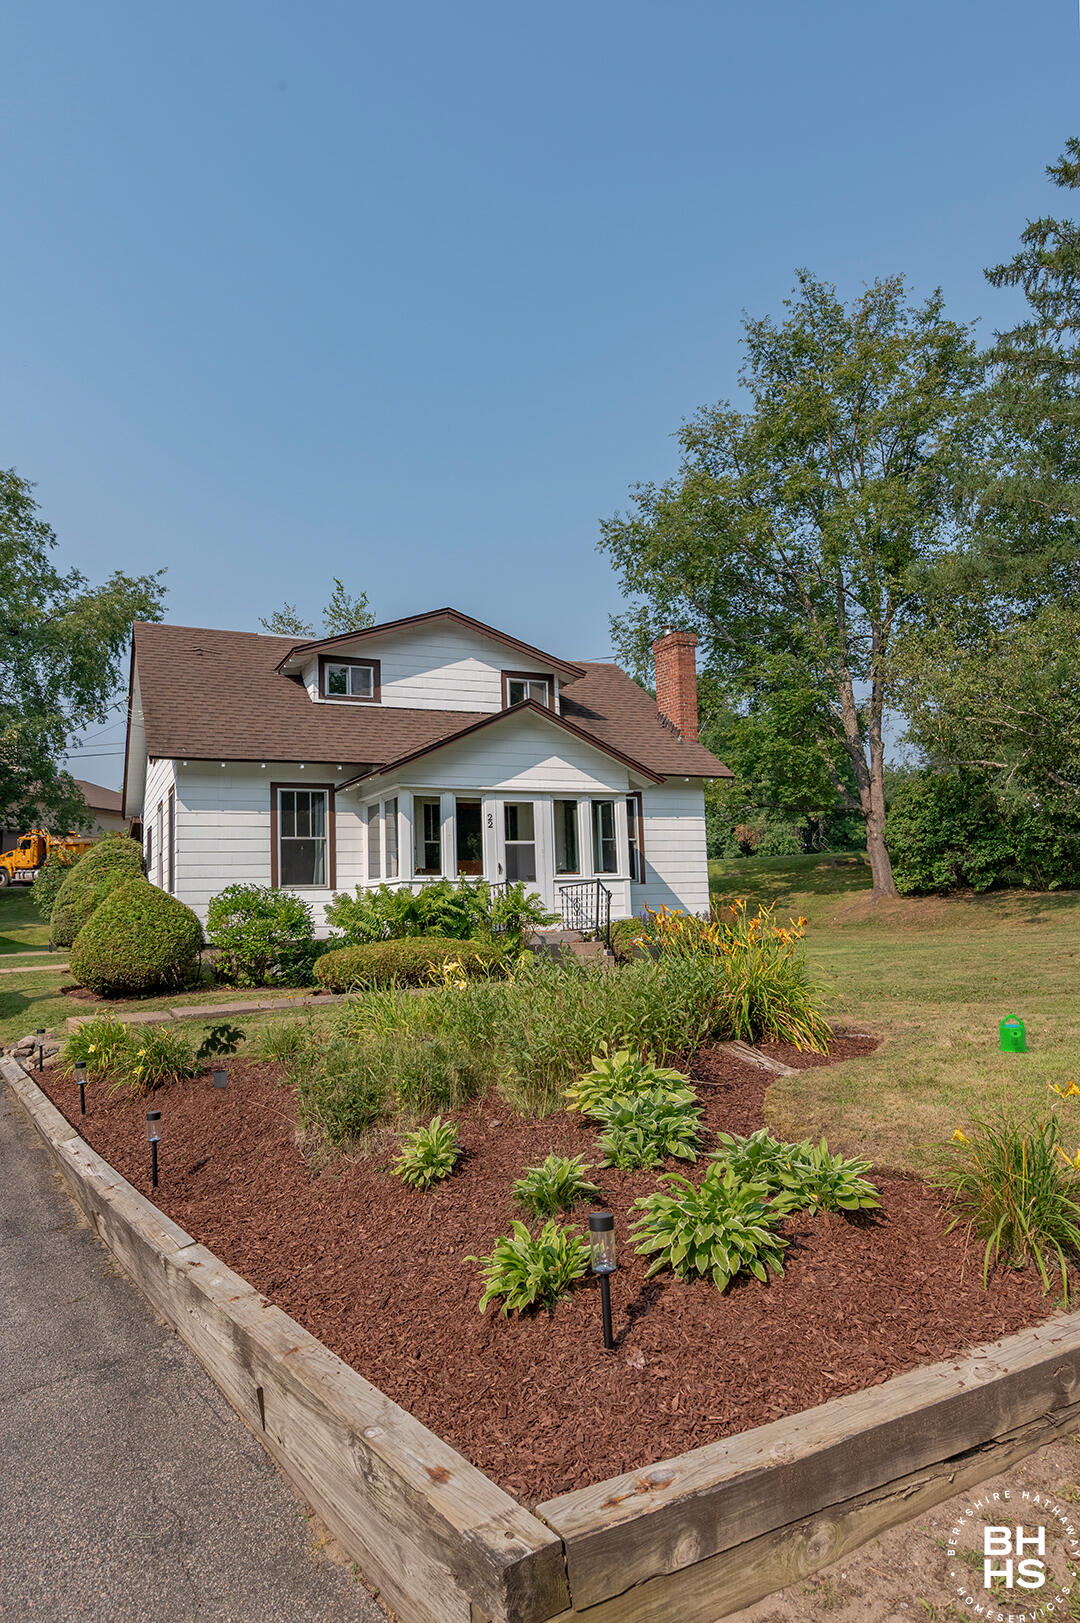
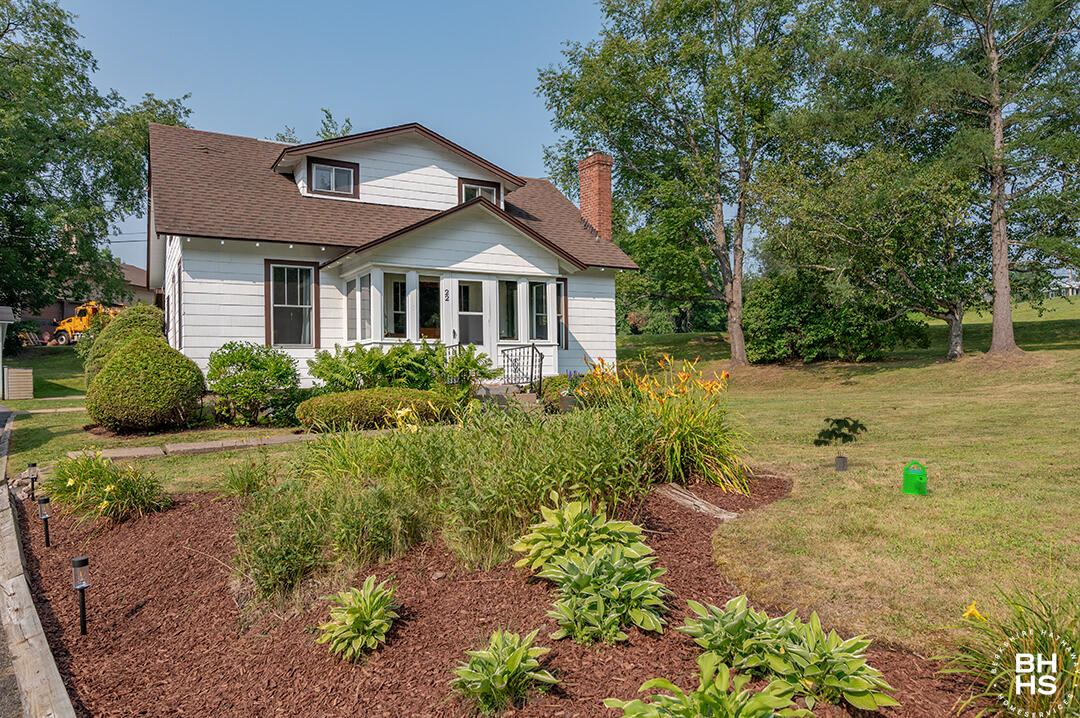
potted plant: present [194,1024,246,1088] -> present [813,417,867,471]

